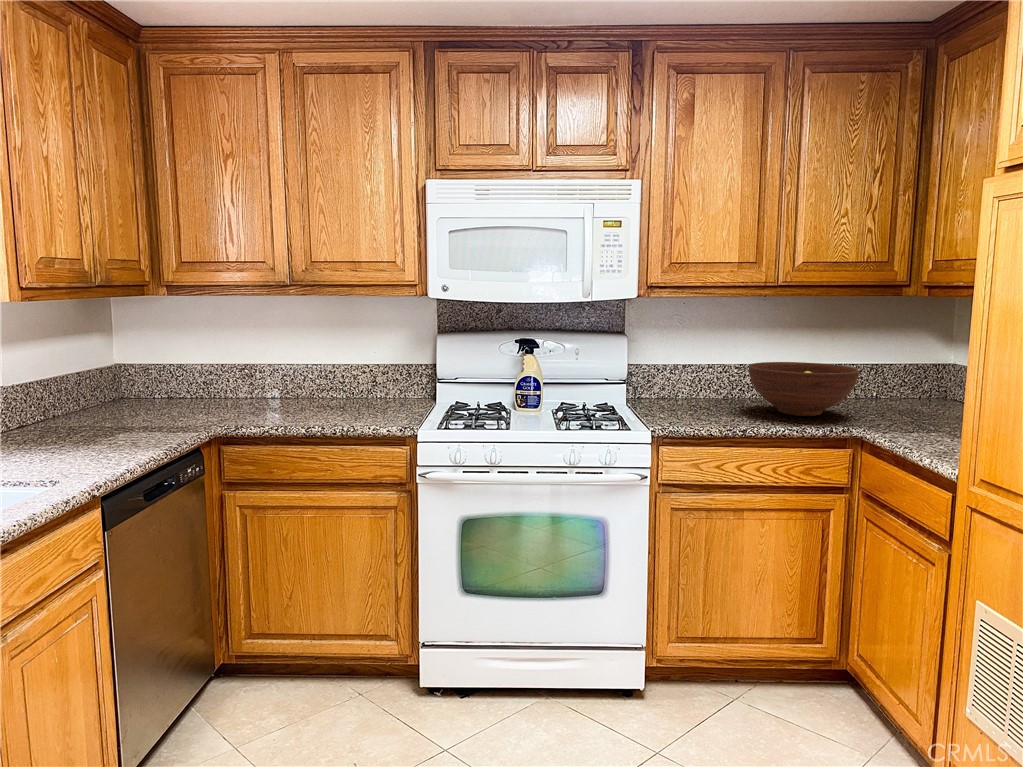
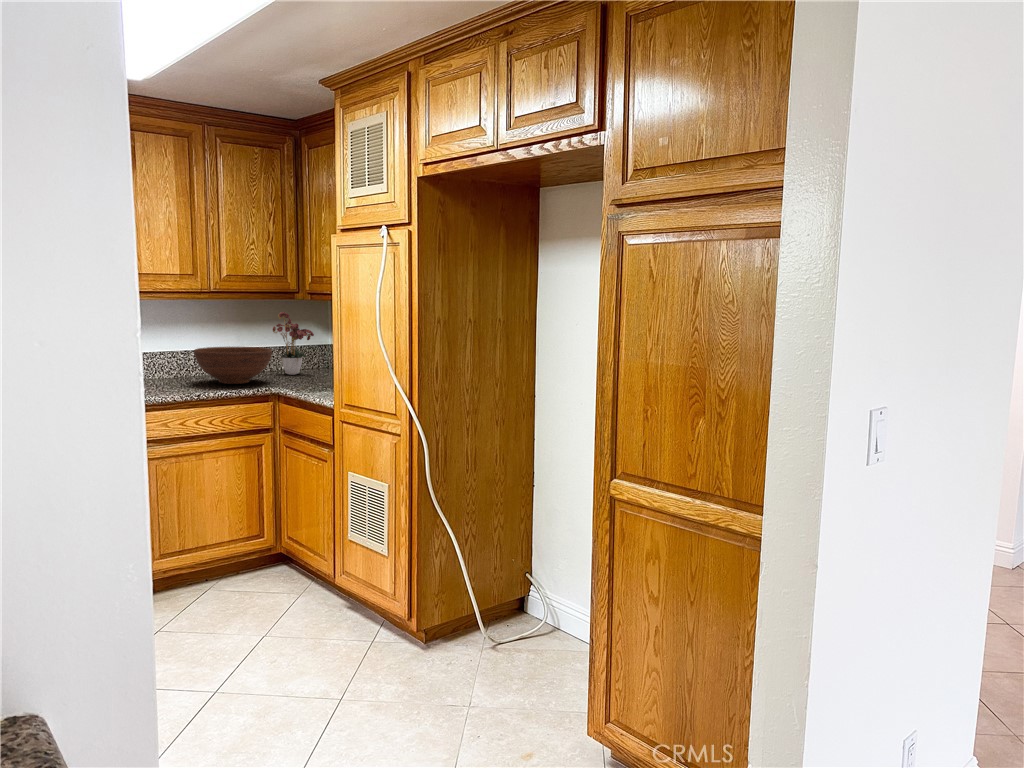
flower arrangement: none [860,311,935,407] -> present [273,312,314,375]

